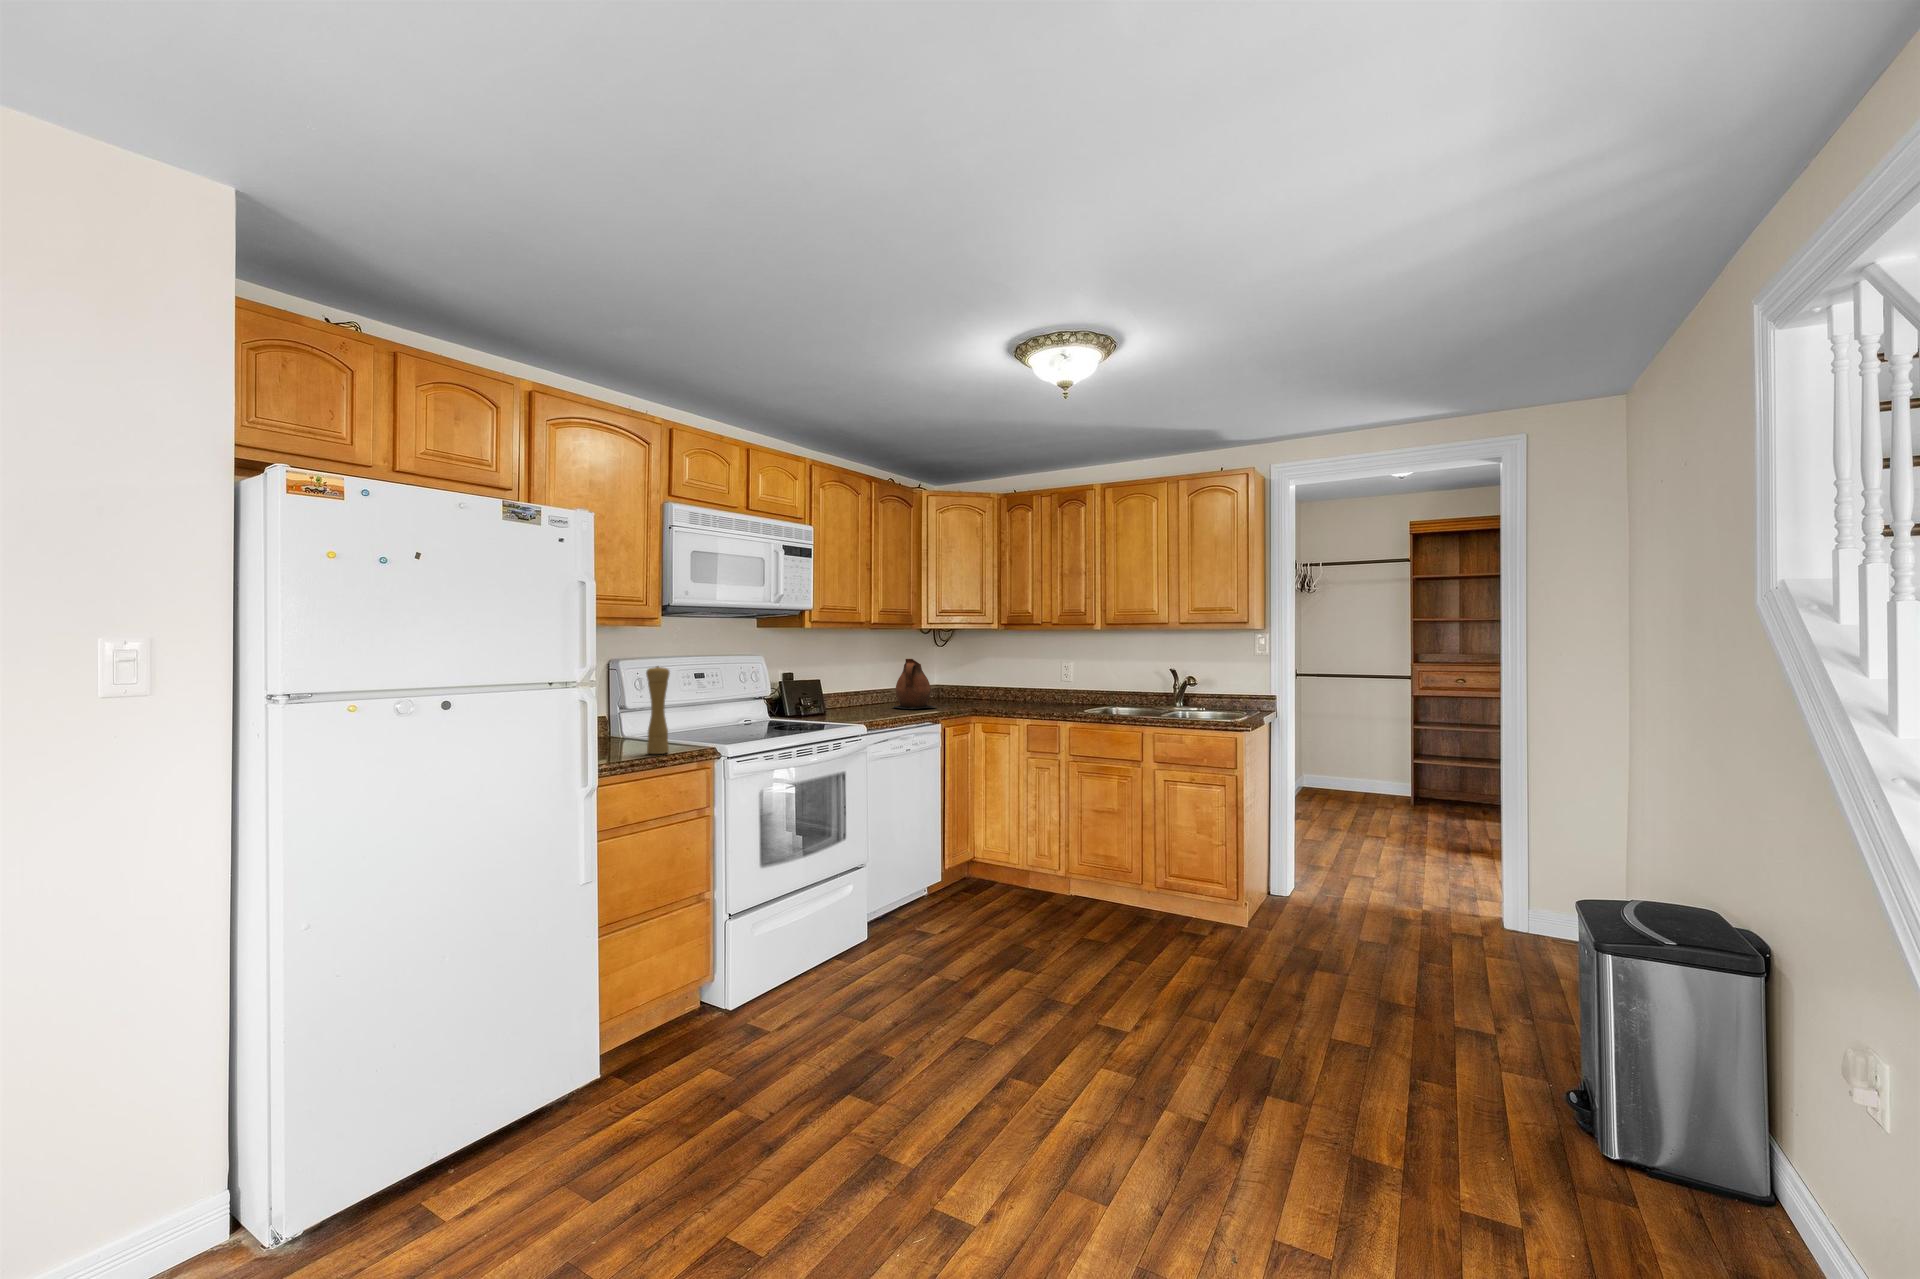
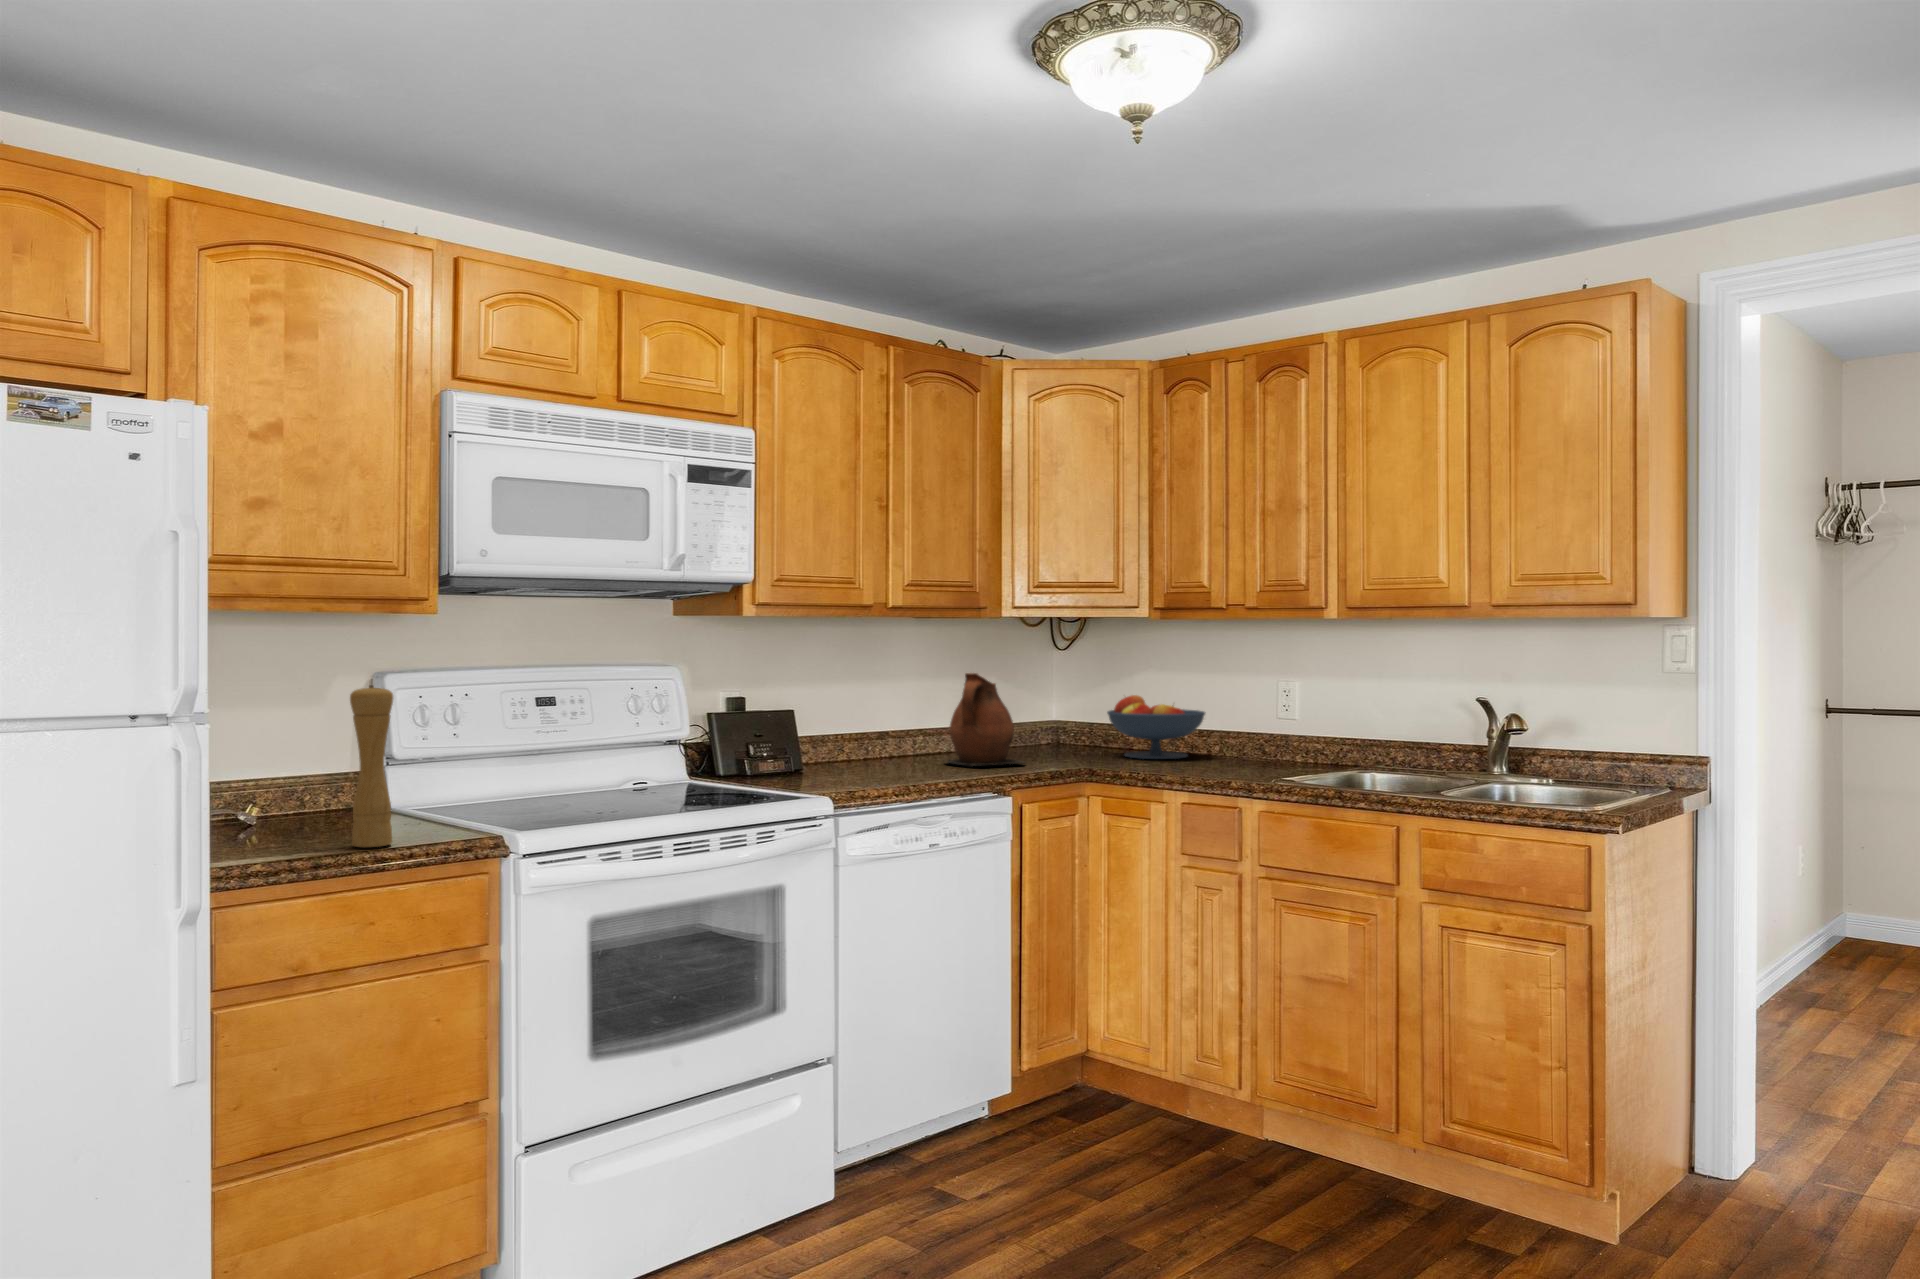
fruit bowl: none [972,670,1024,704] -> present [1107,695,1205,759]

